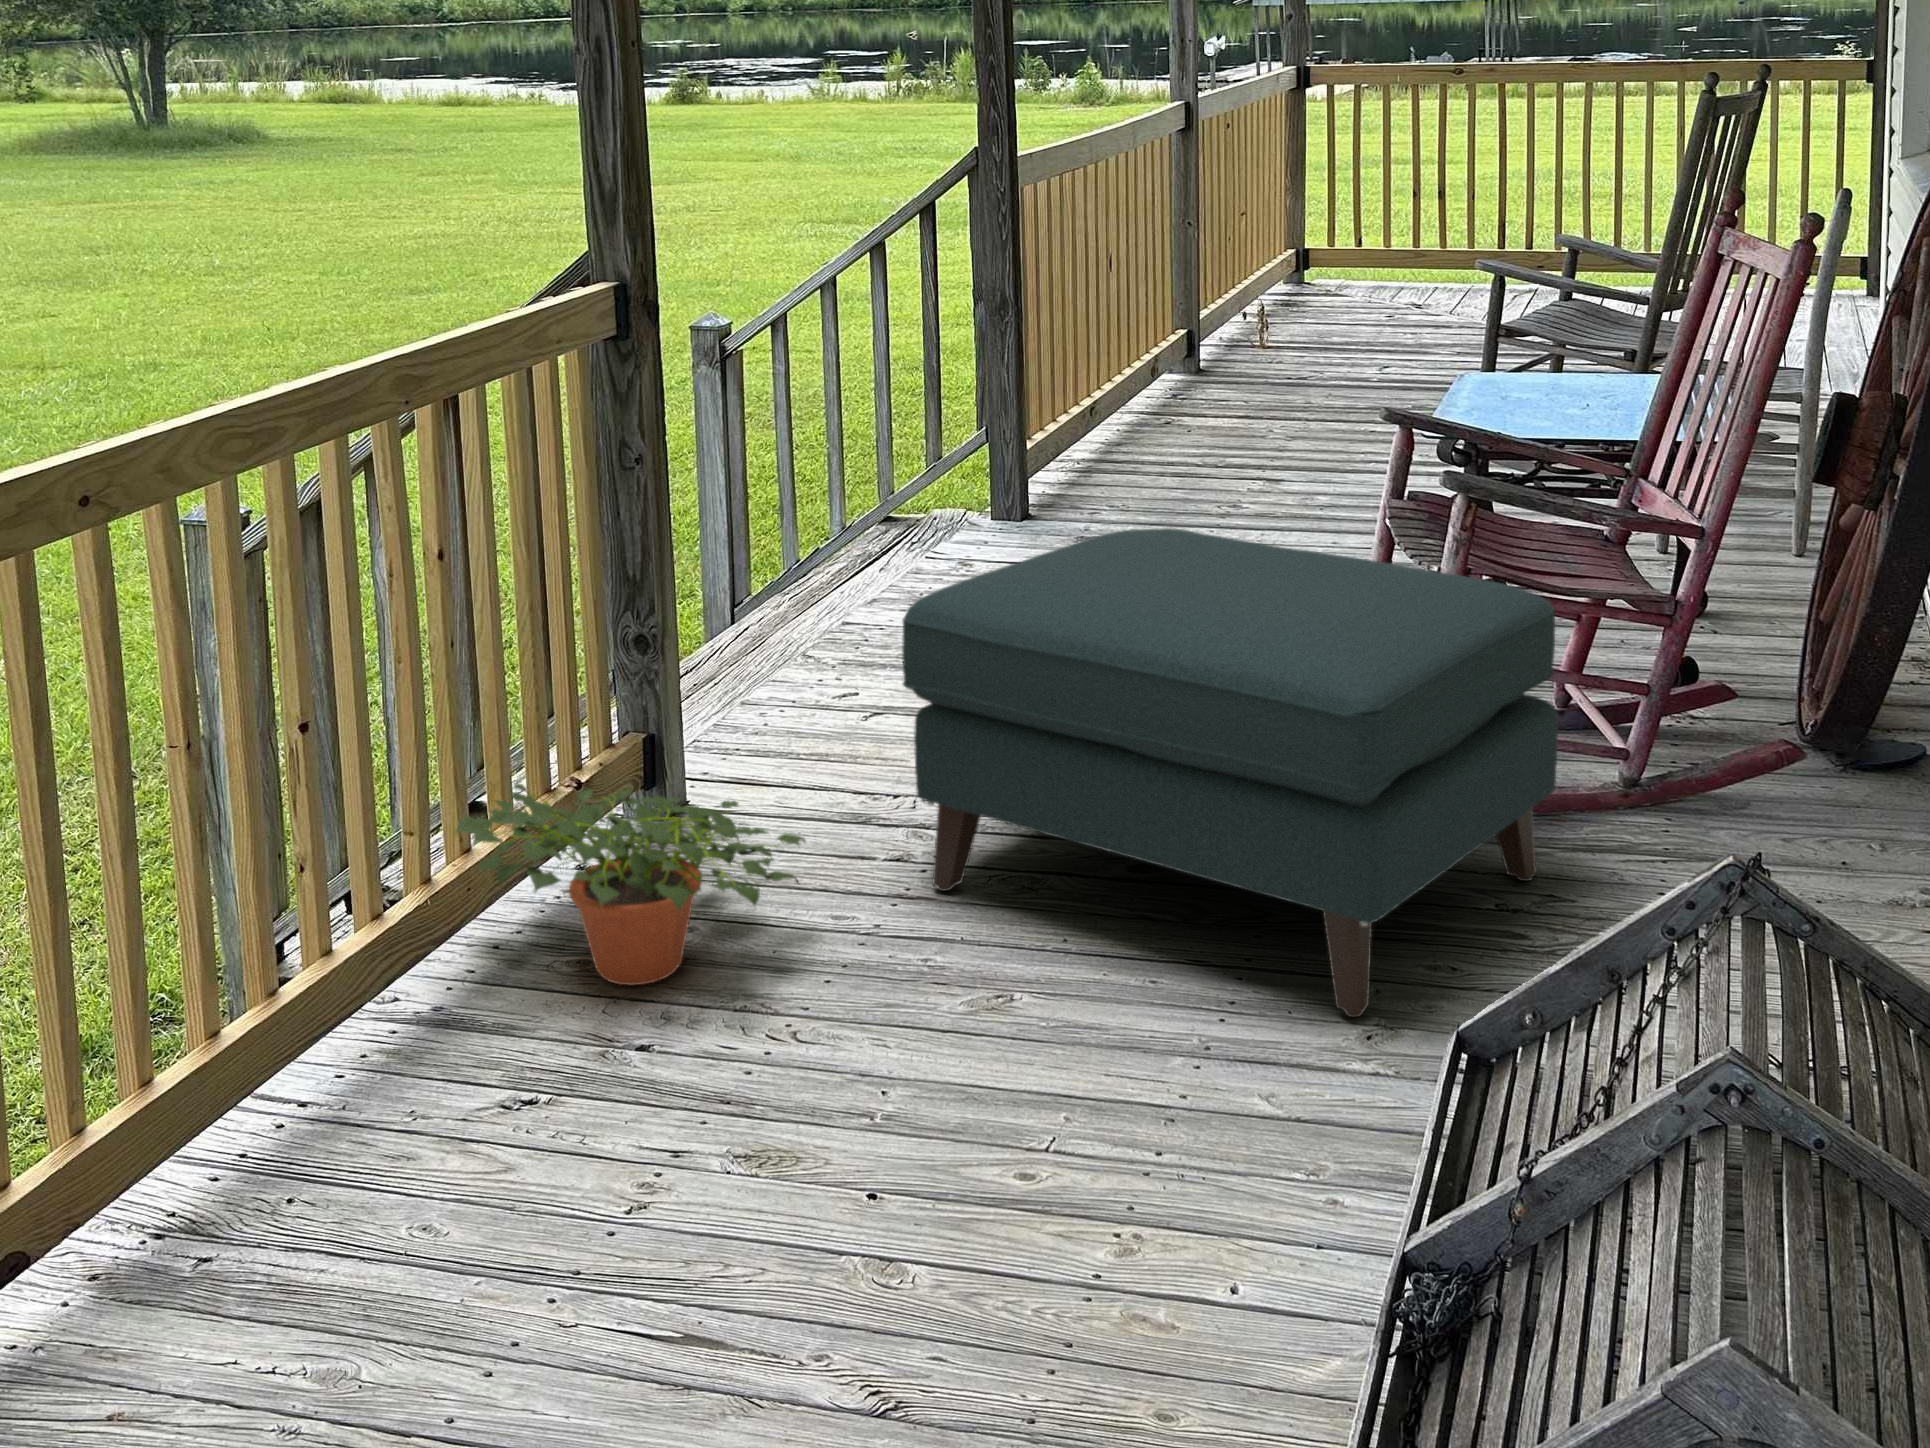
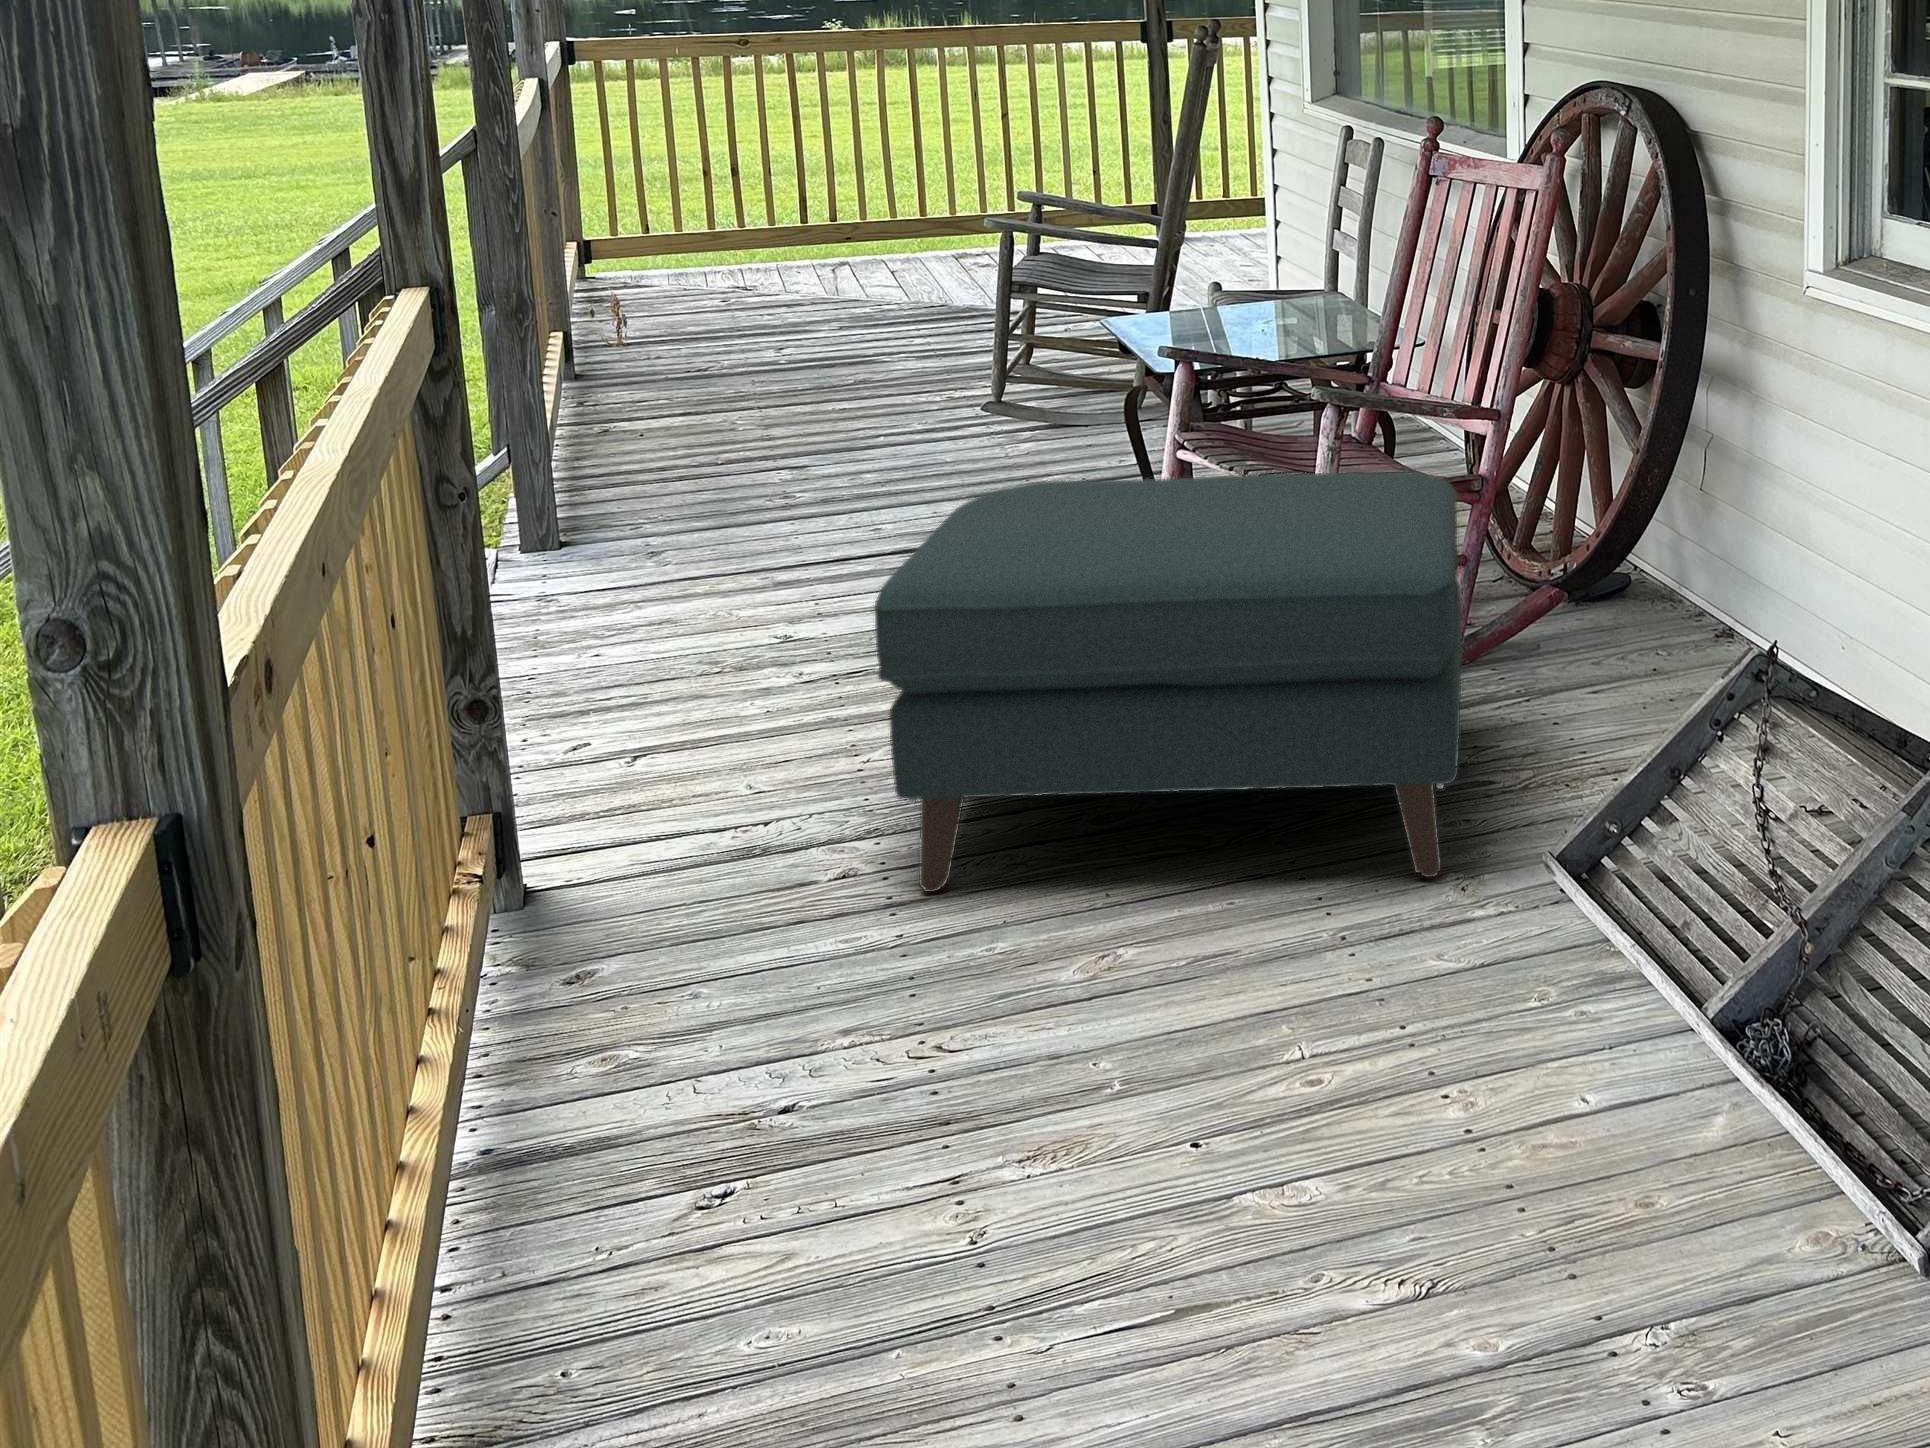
potted plant: present [455,784,805,985] -> none [449,846,880,1073]

